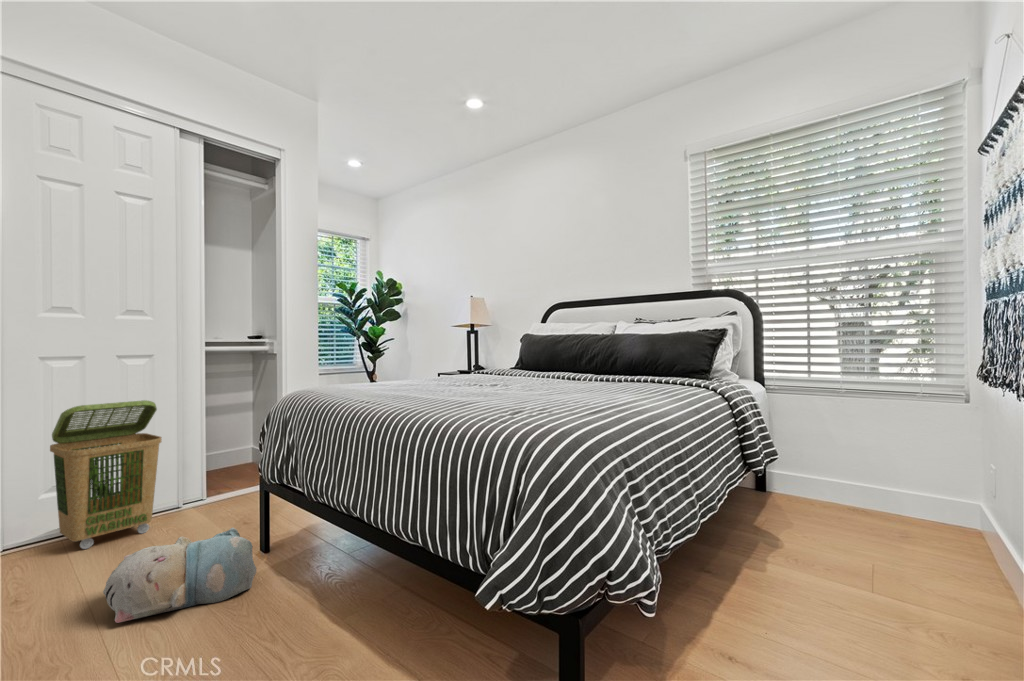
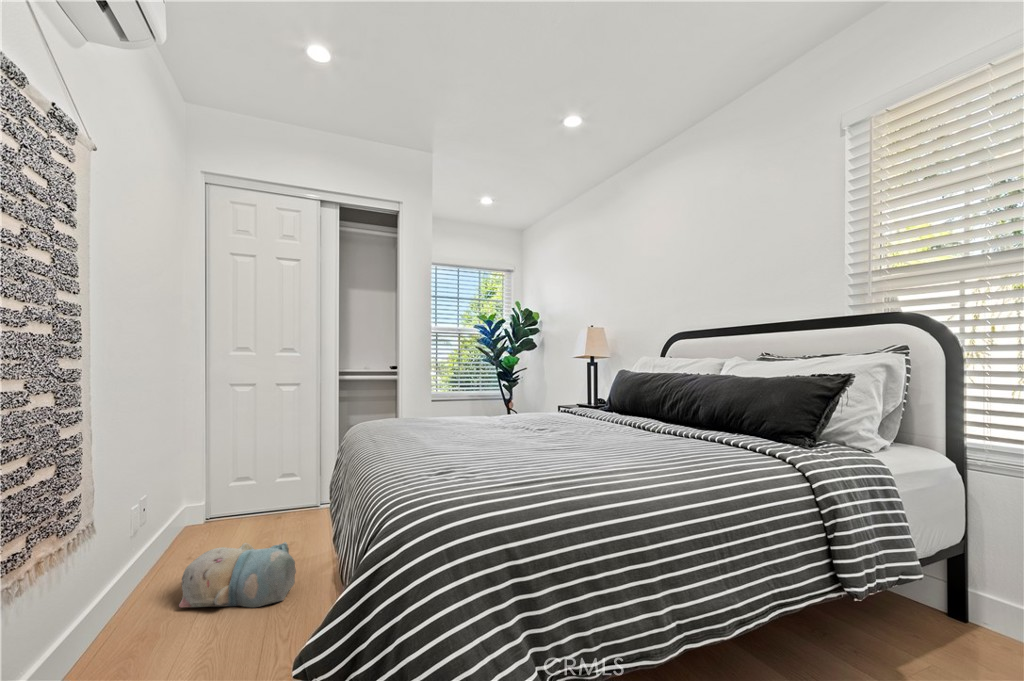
laundry basket: present [50,400,162,549] -> none [209,421,280,536]

